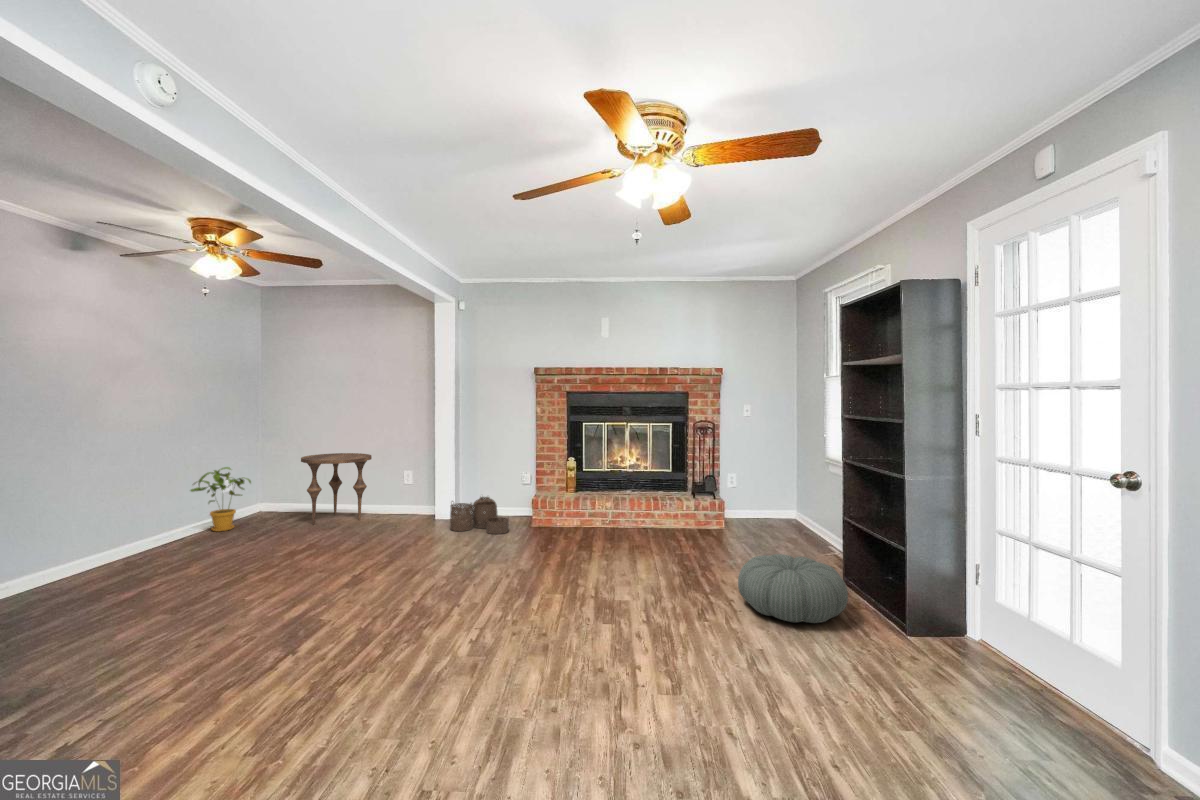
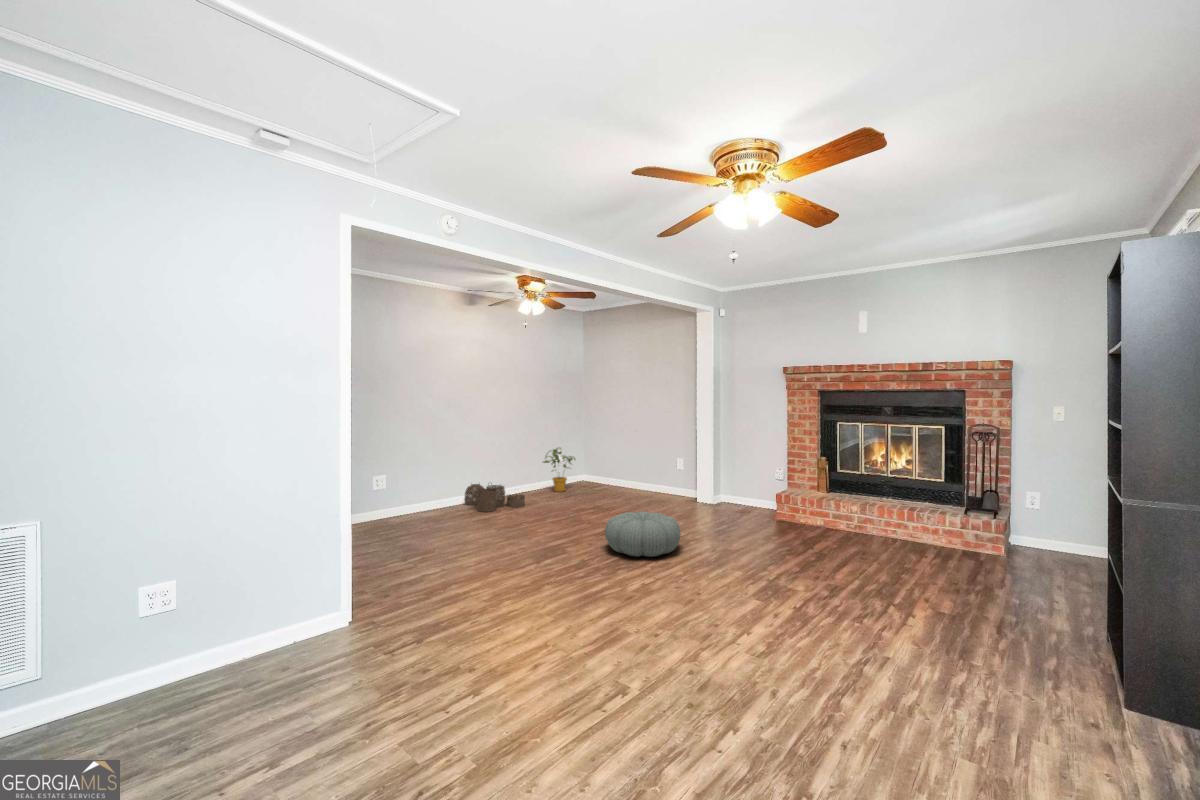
side table: present [301,453,372,524] -> none [605,442,654,496]
woven basket: present [450,497,509,534] -> present [464,484,525,511]
pouf: present [738,554,848,623] -> present [605,511,681,557]

